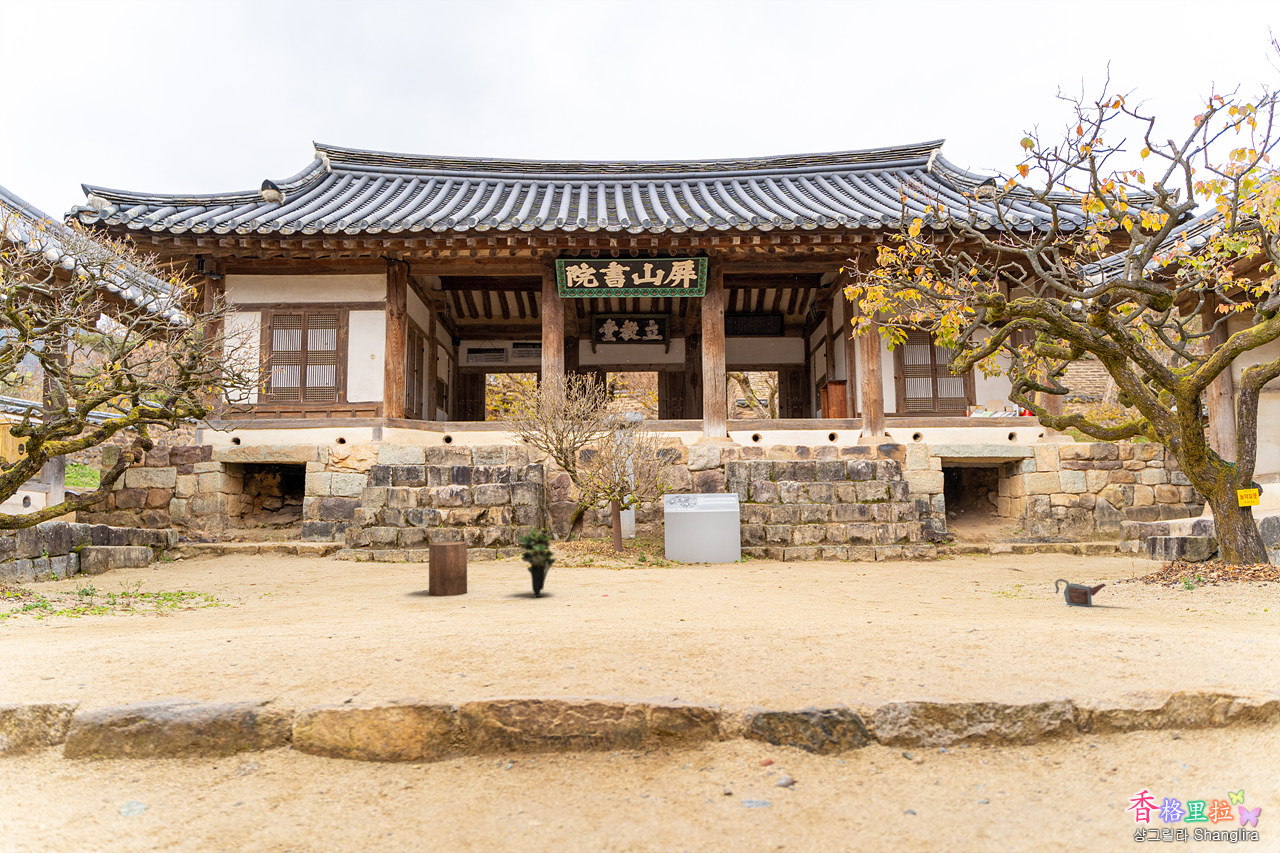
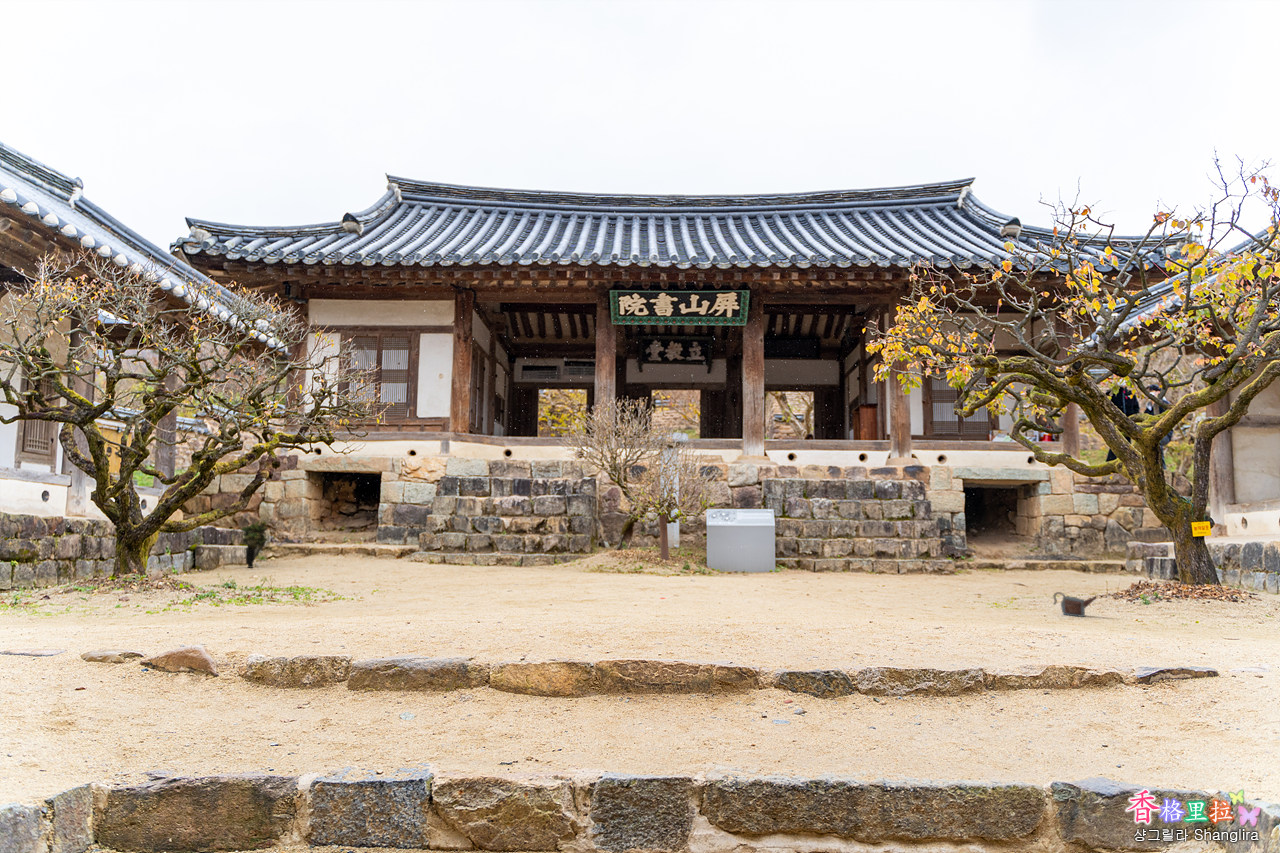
potted plant: present [519,527,557,597] -> present [241,521,268,568]
stool: present [429,541,467,596] -> none [507,546,540,593]

